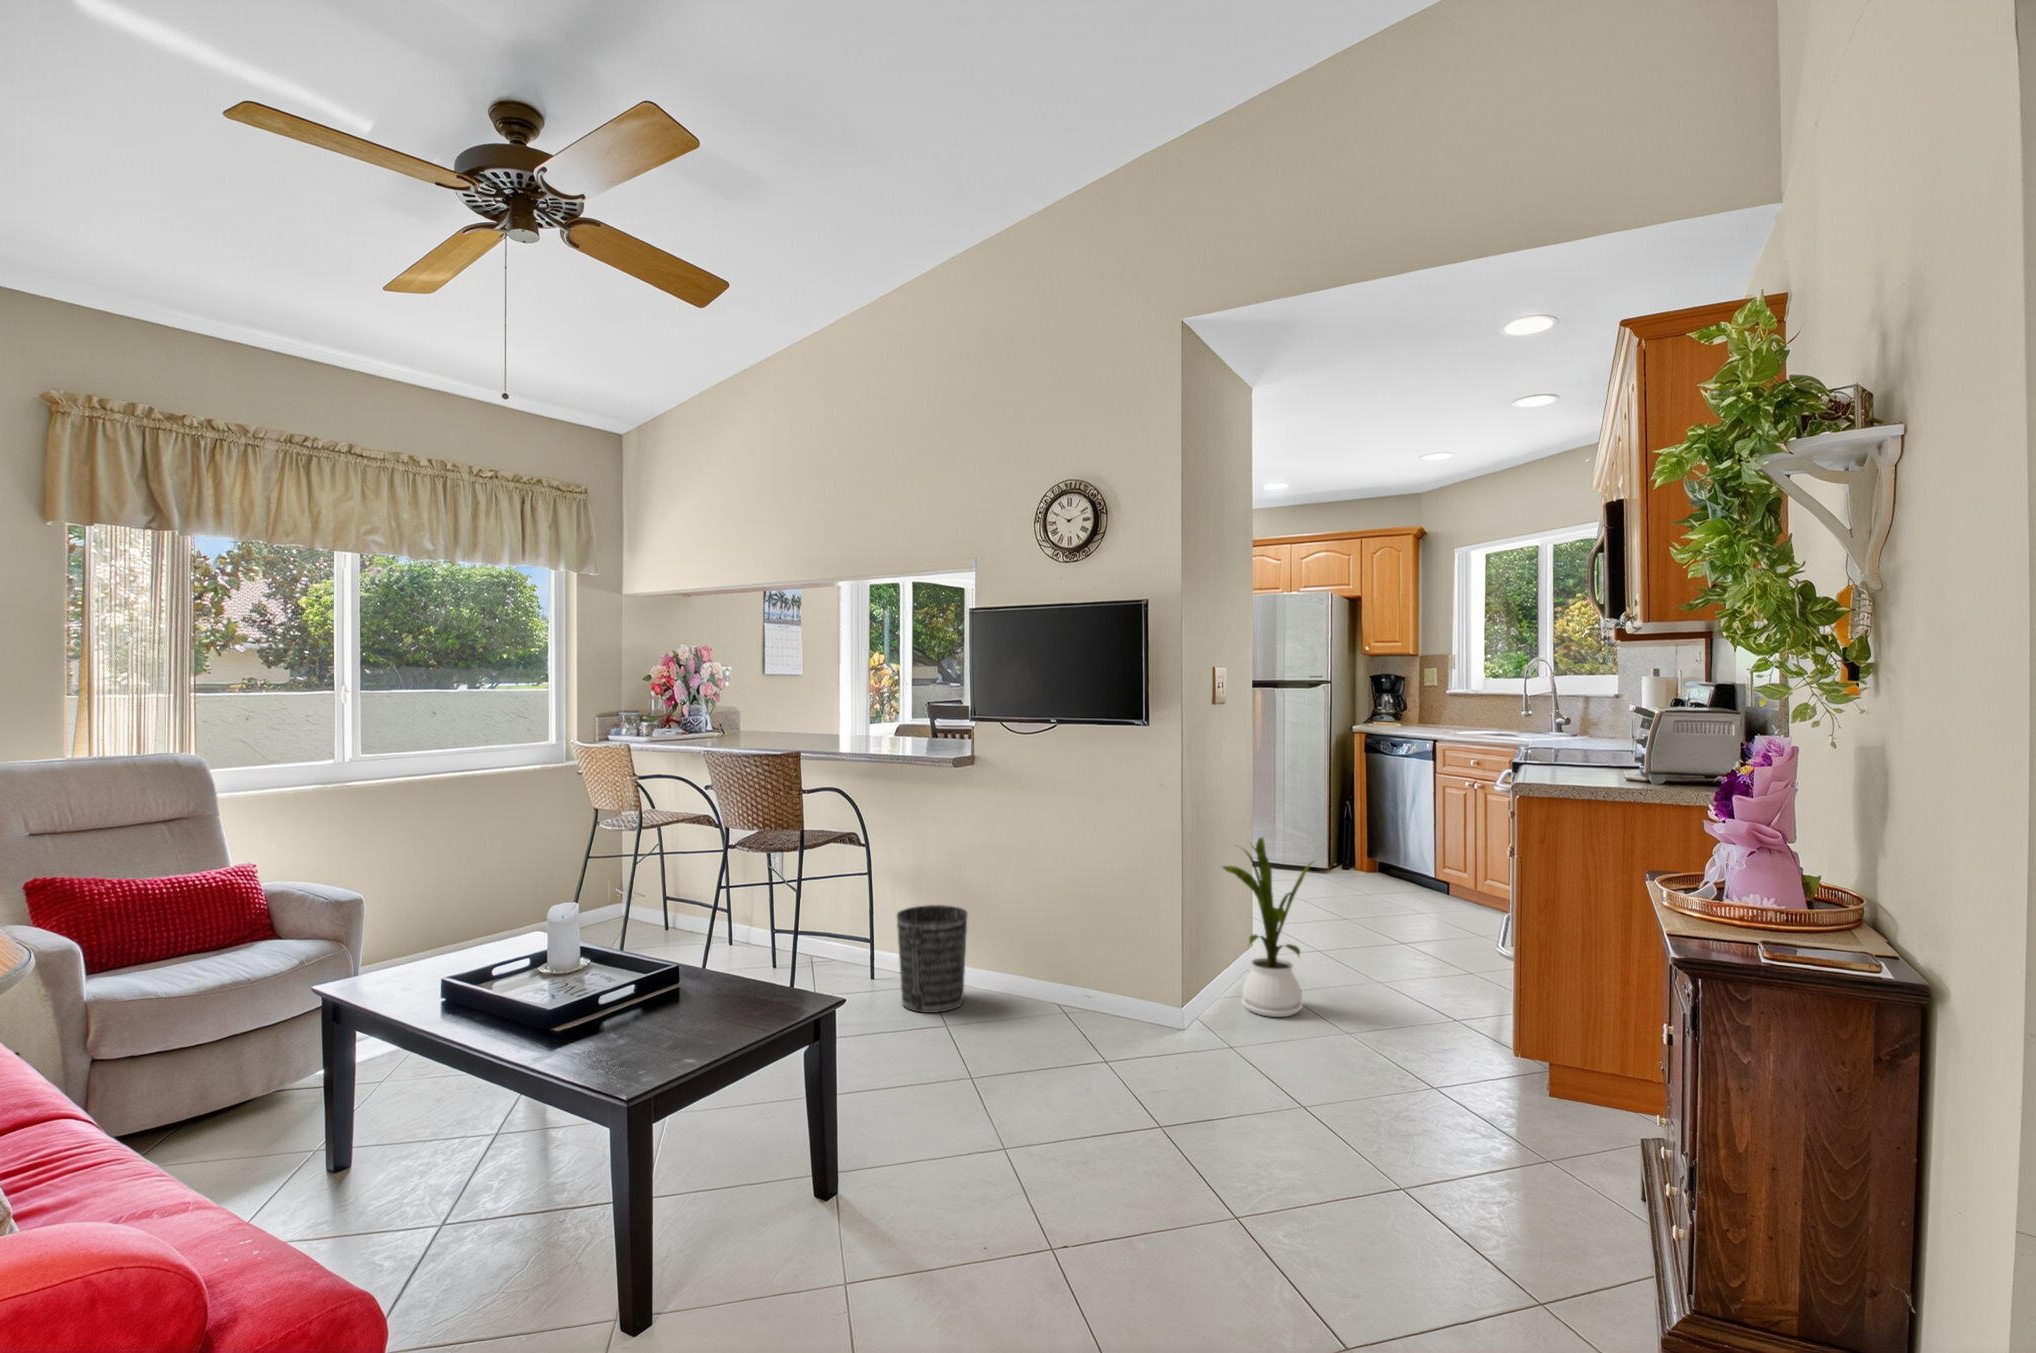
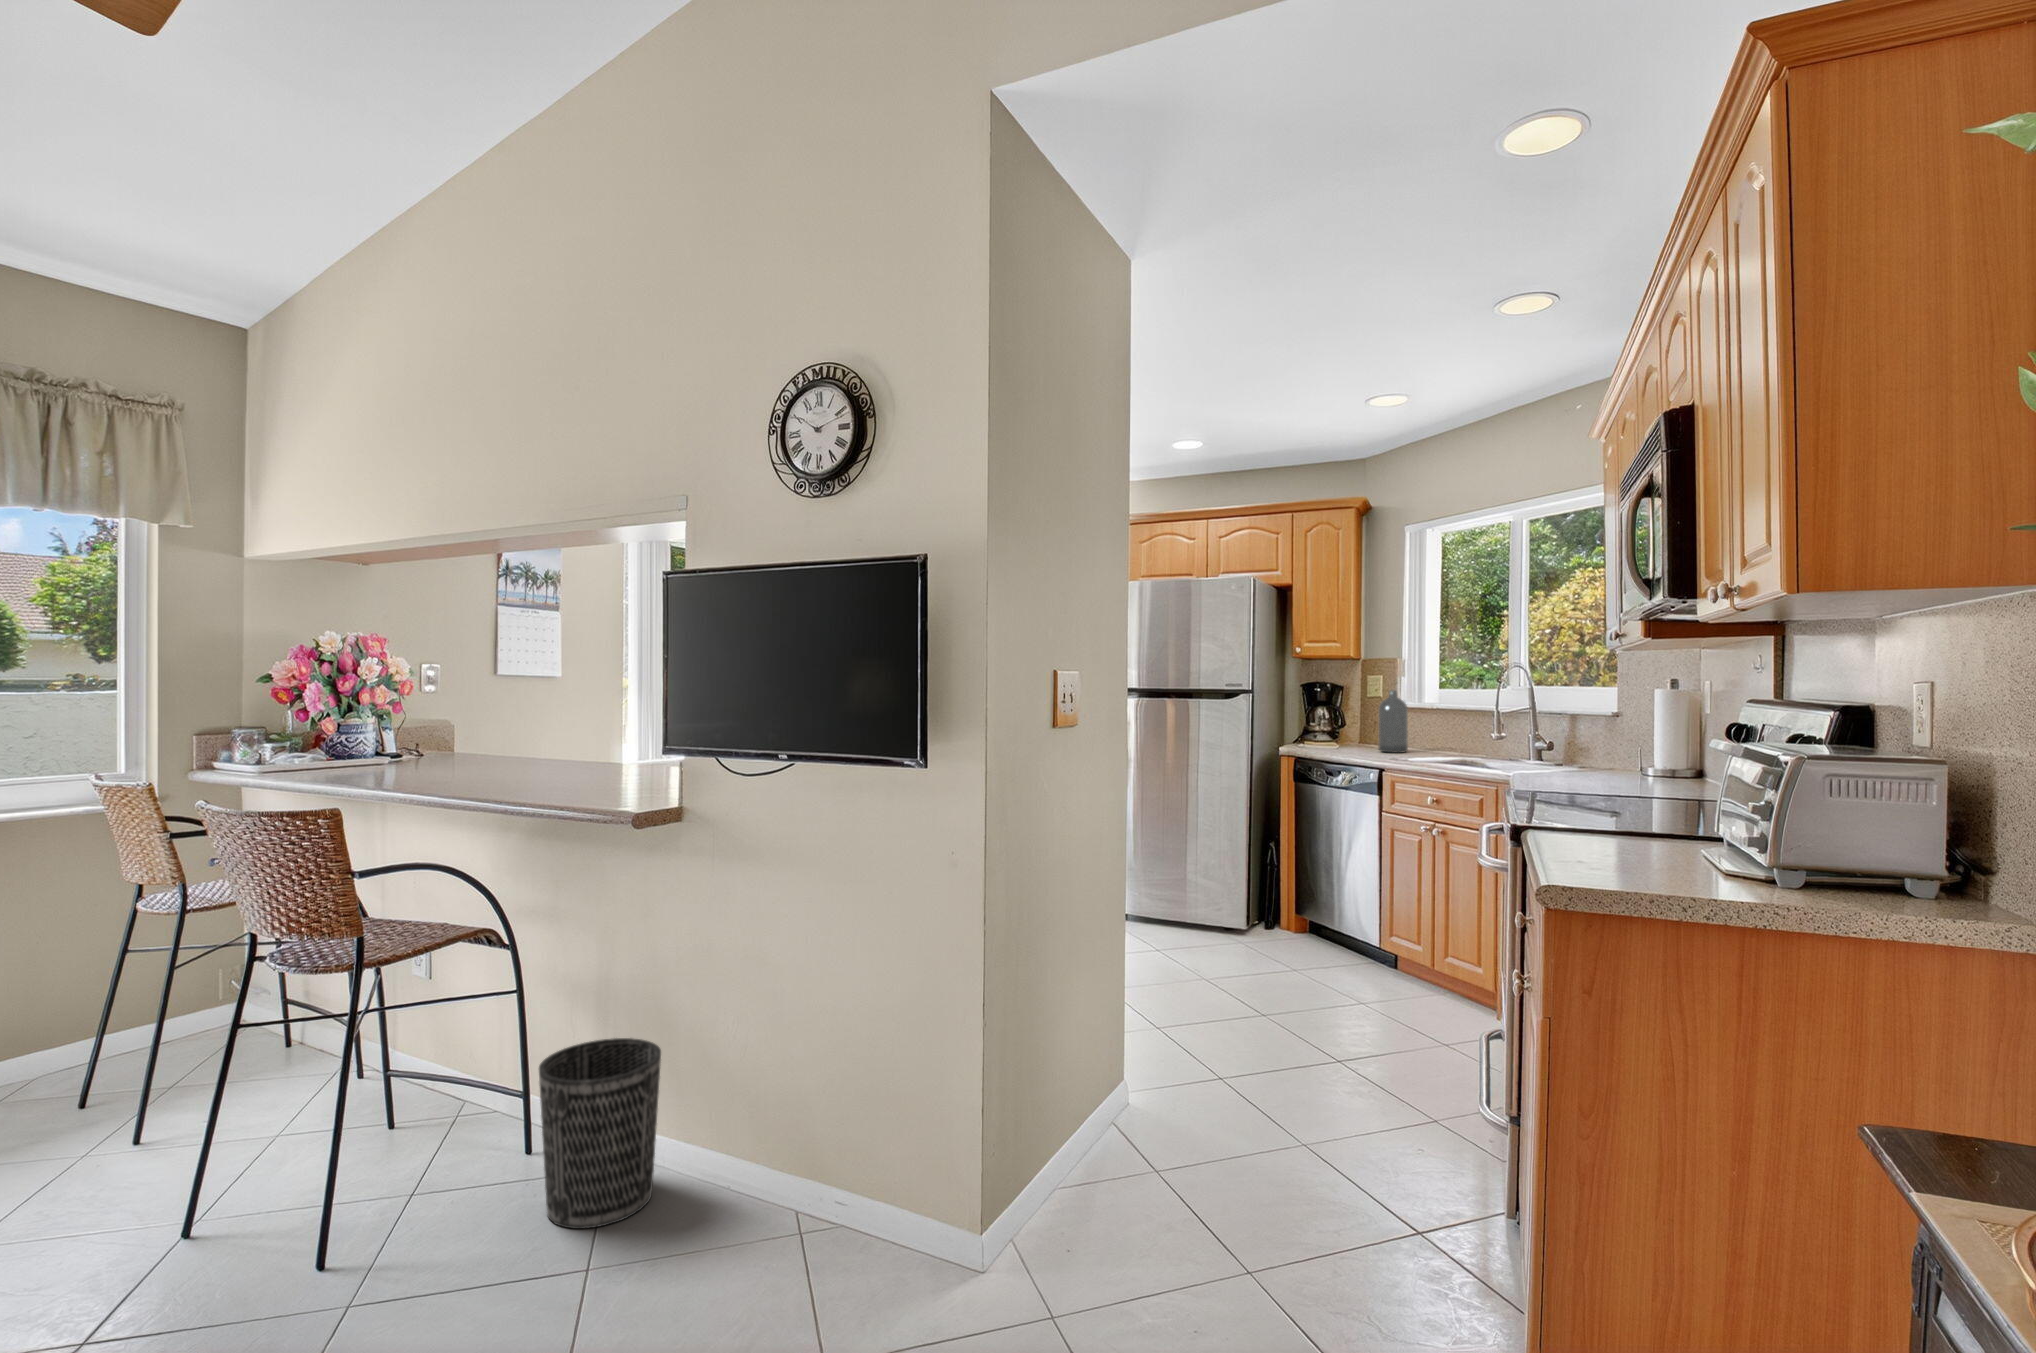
bottle: none [1433,680,1457,729] -> present [1378,690,1408,753]
house plant: present [1223,837,1315,1017] -> none [1050,942,1208,1232]

